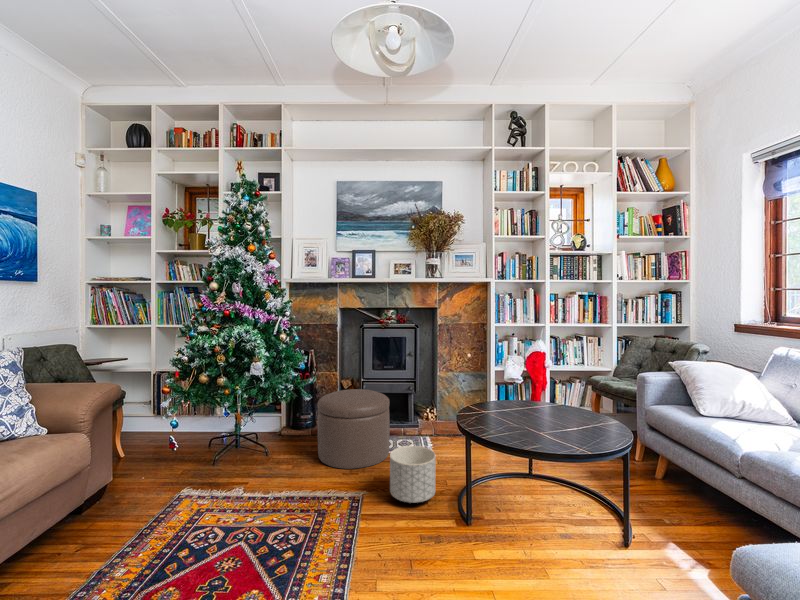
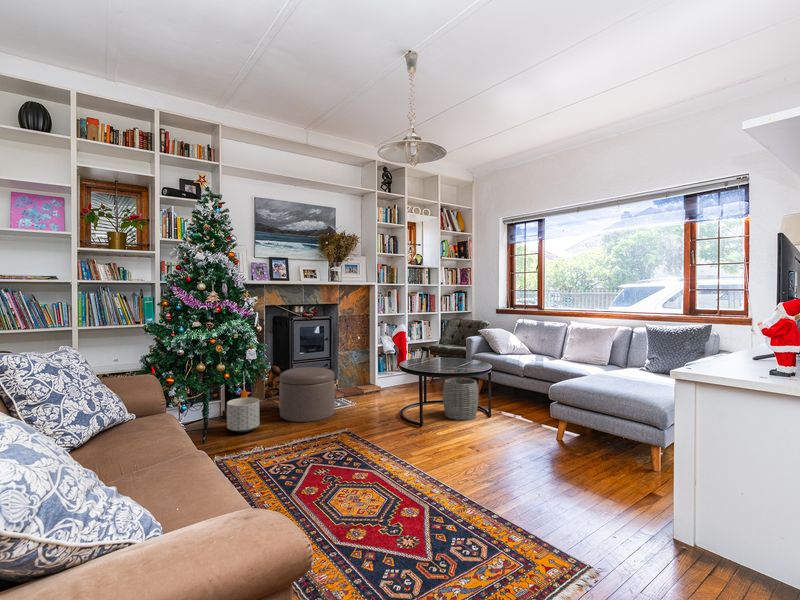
planter: present [390,446,436,503] -> present [227,398,260,433]
woven basket: none [530,452,603,550] -> present [443,378,478,420]

